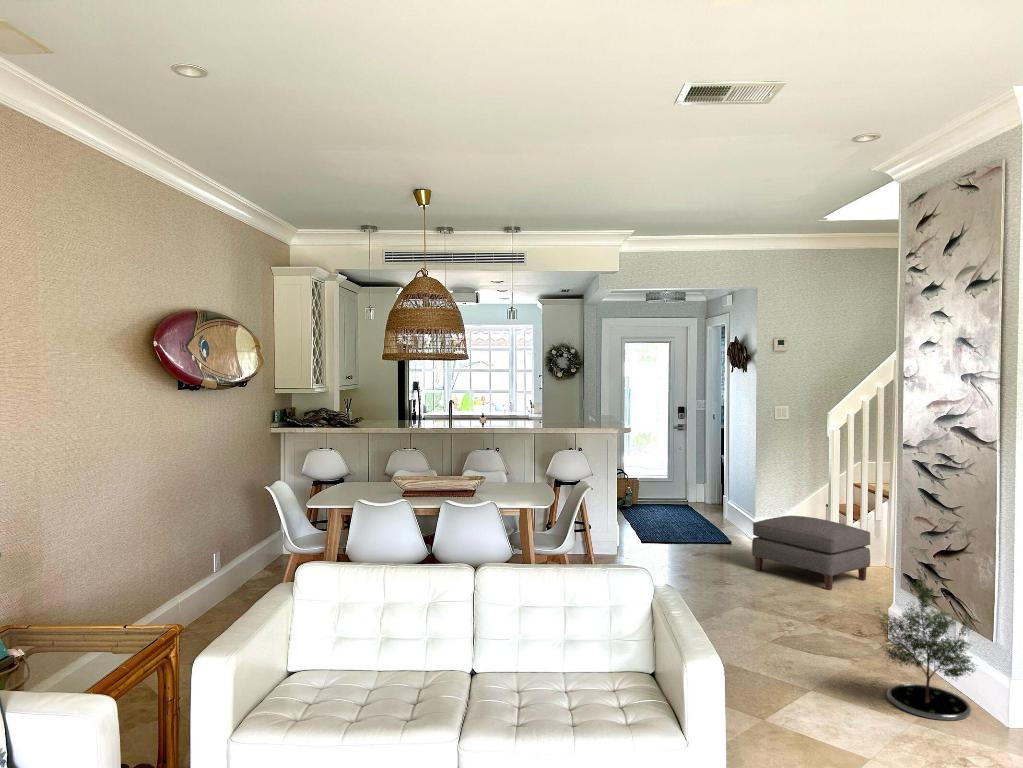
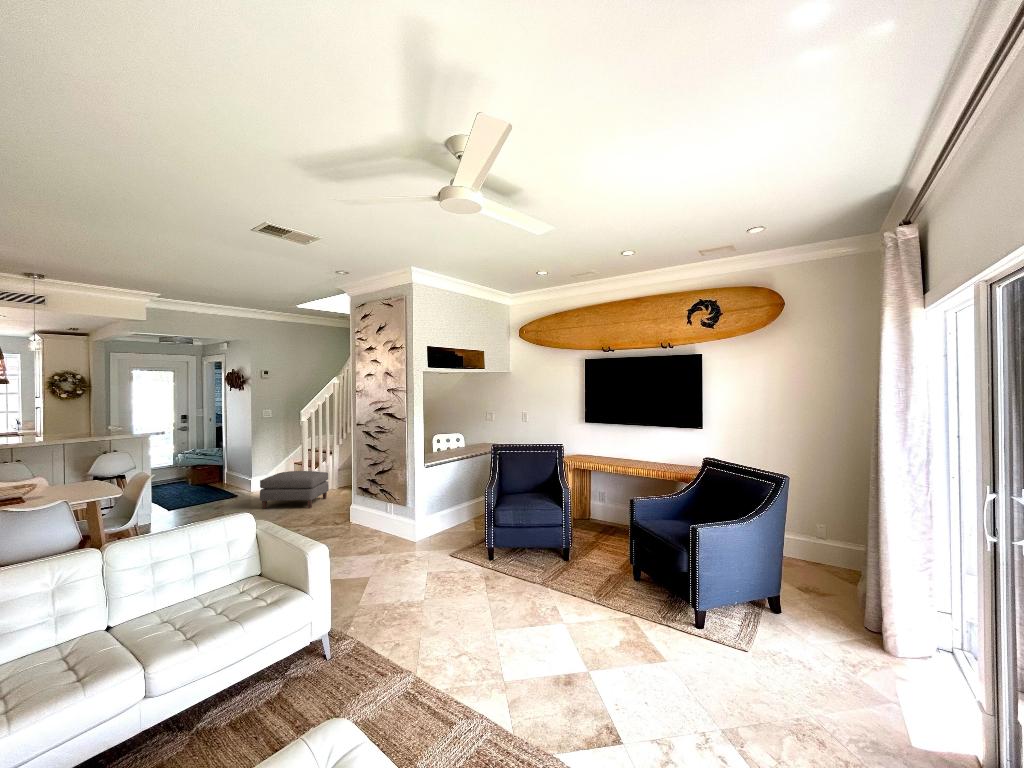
potted tree: present [875,569,975,720] -> none [354,481,402,550]

